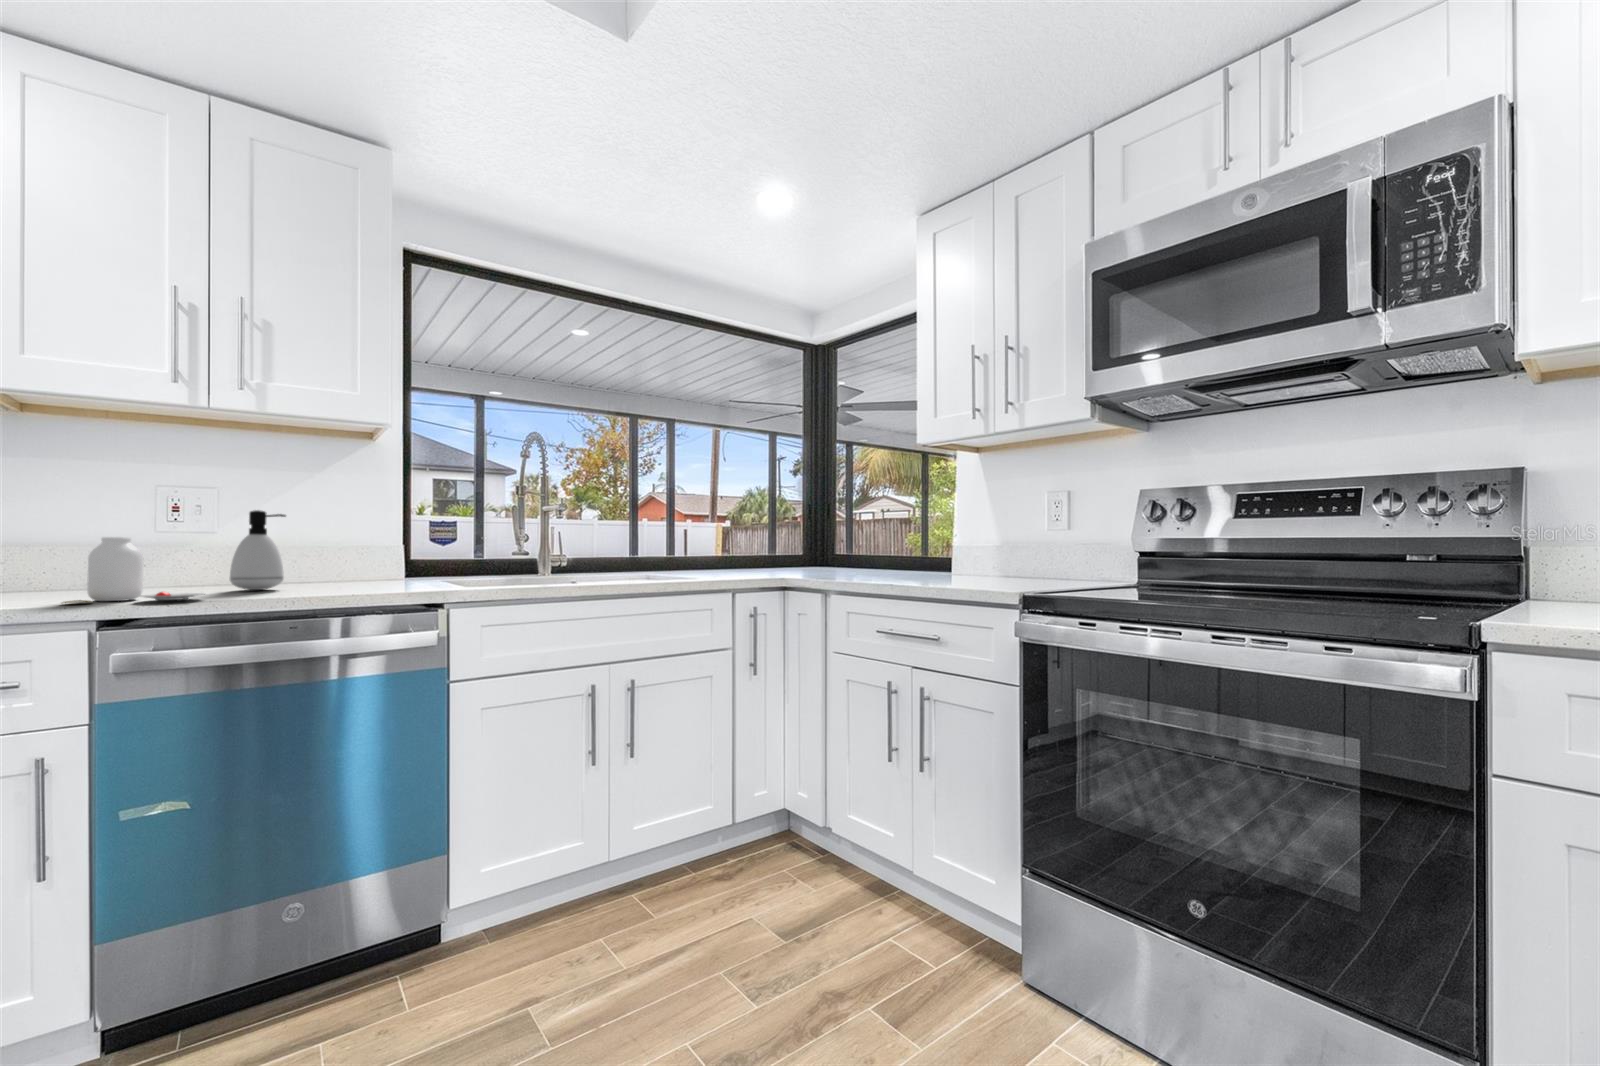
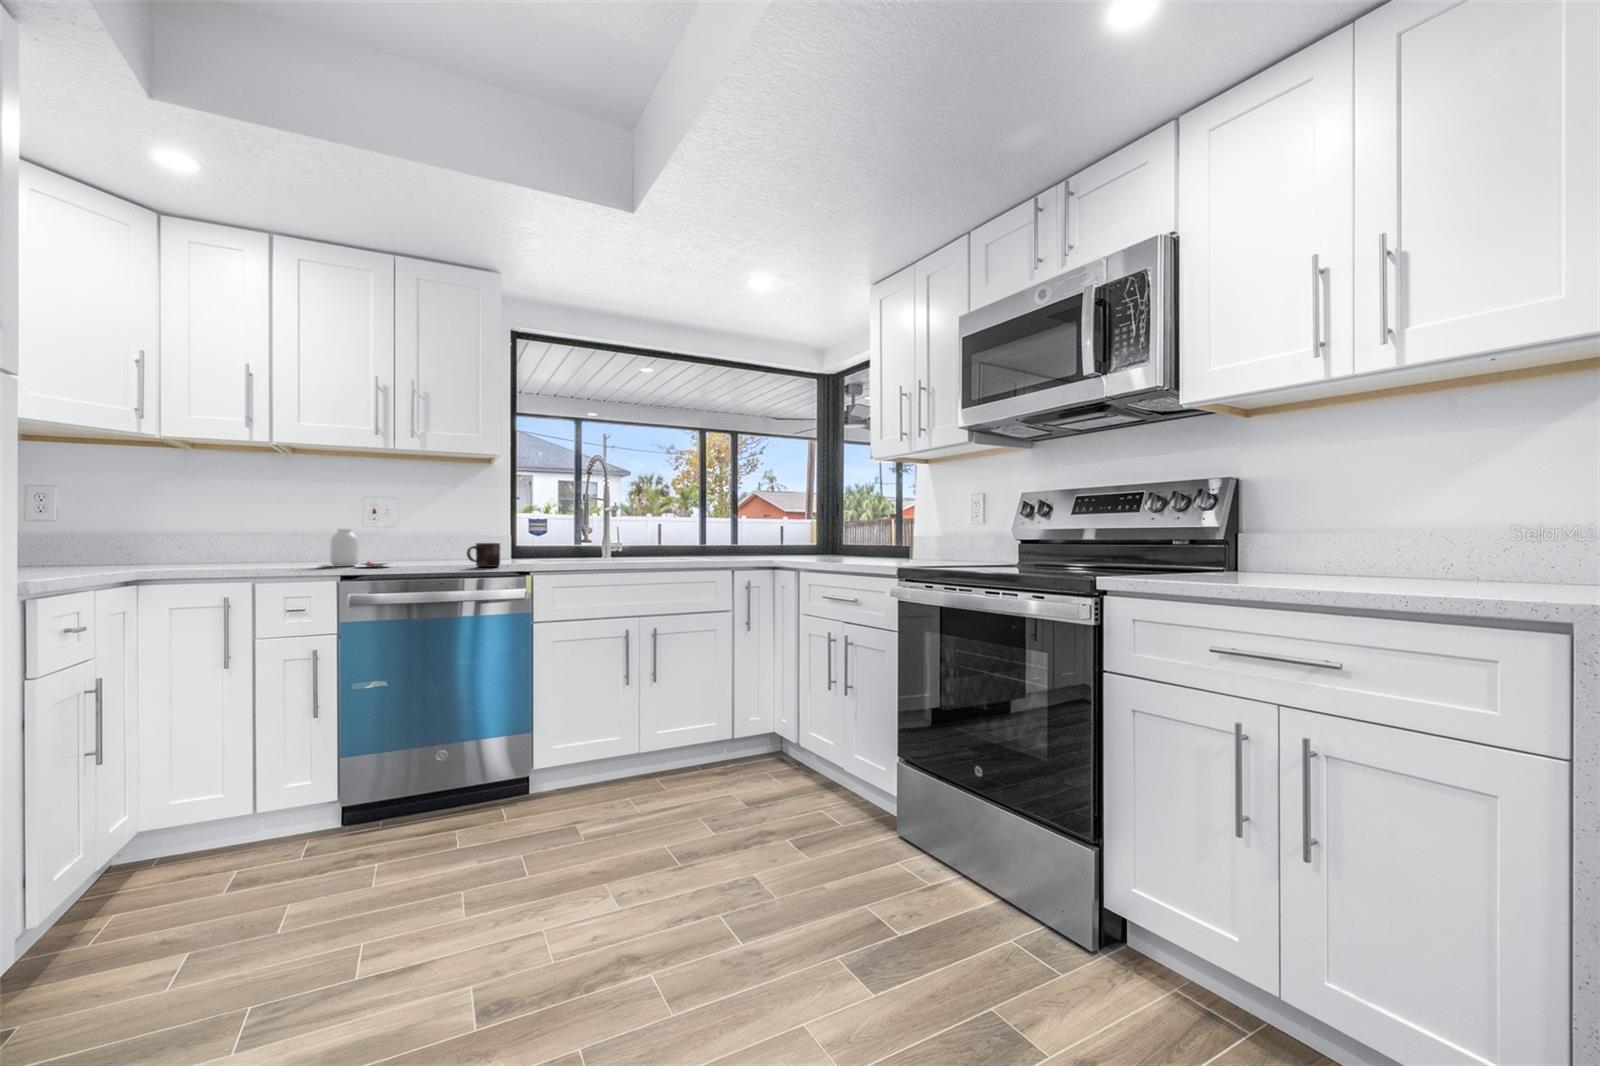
soap dispenser: present [230,510,286,590] -> none [405,512,437,562]
mug: none [339,559,395,598] -> present [467,543,500,567]

